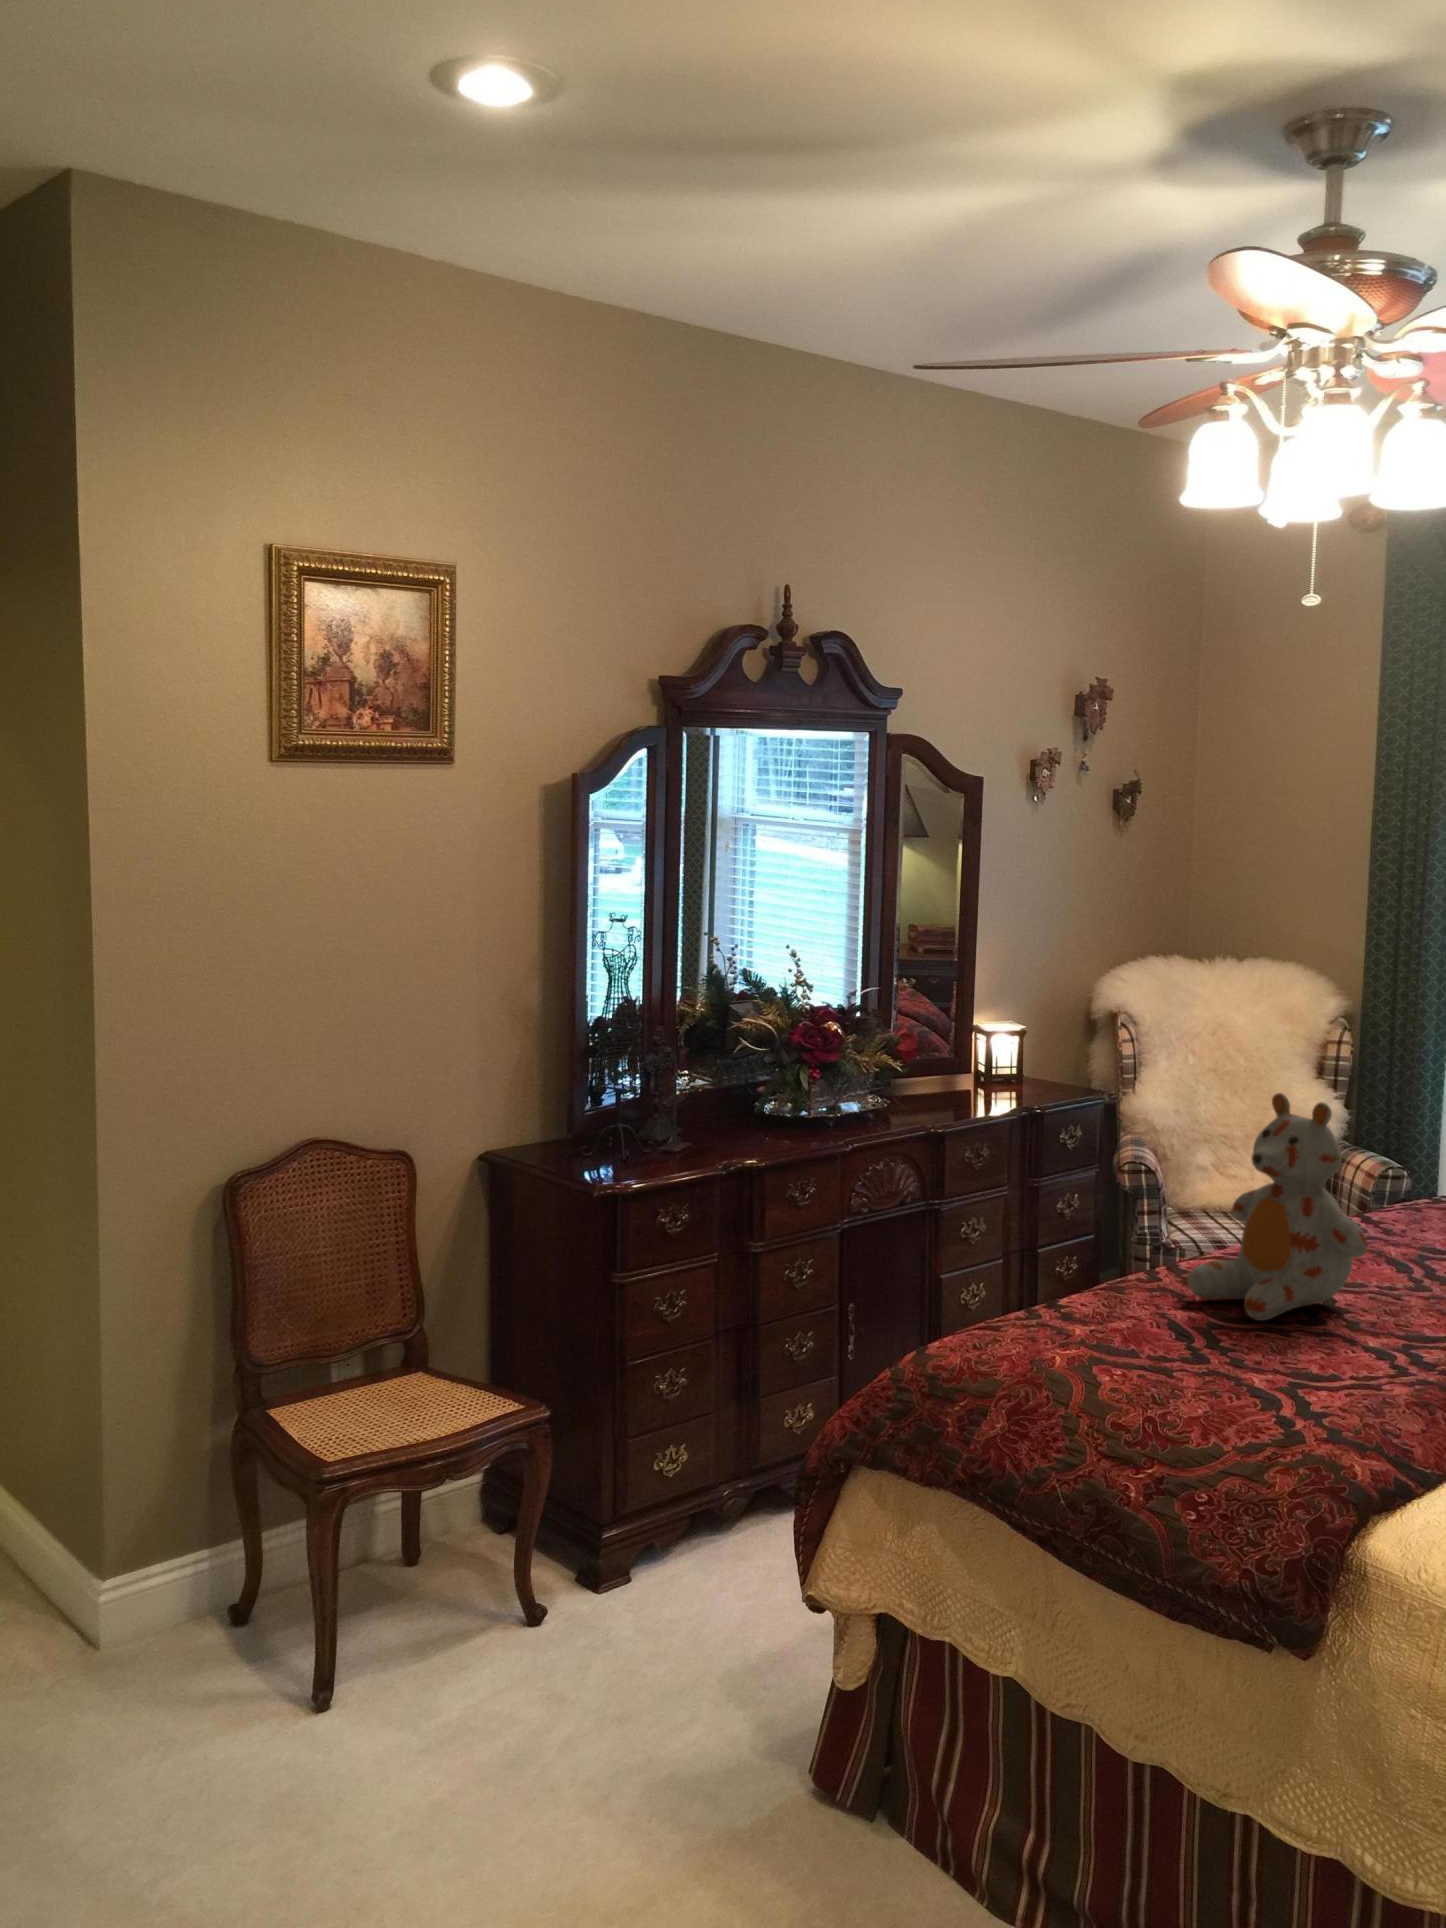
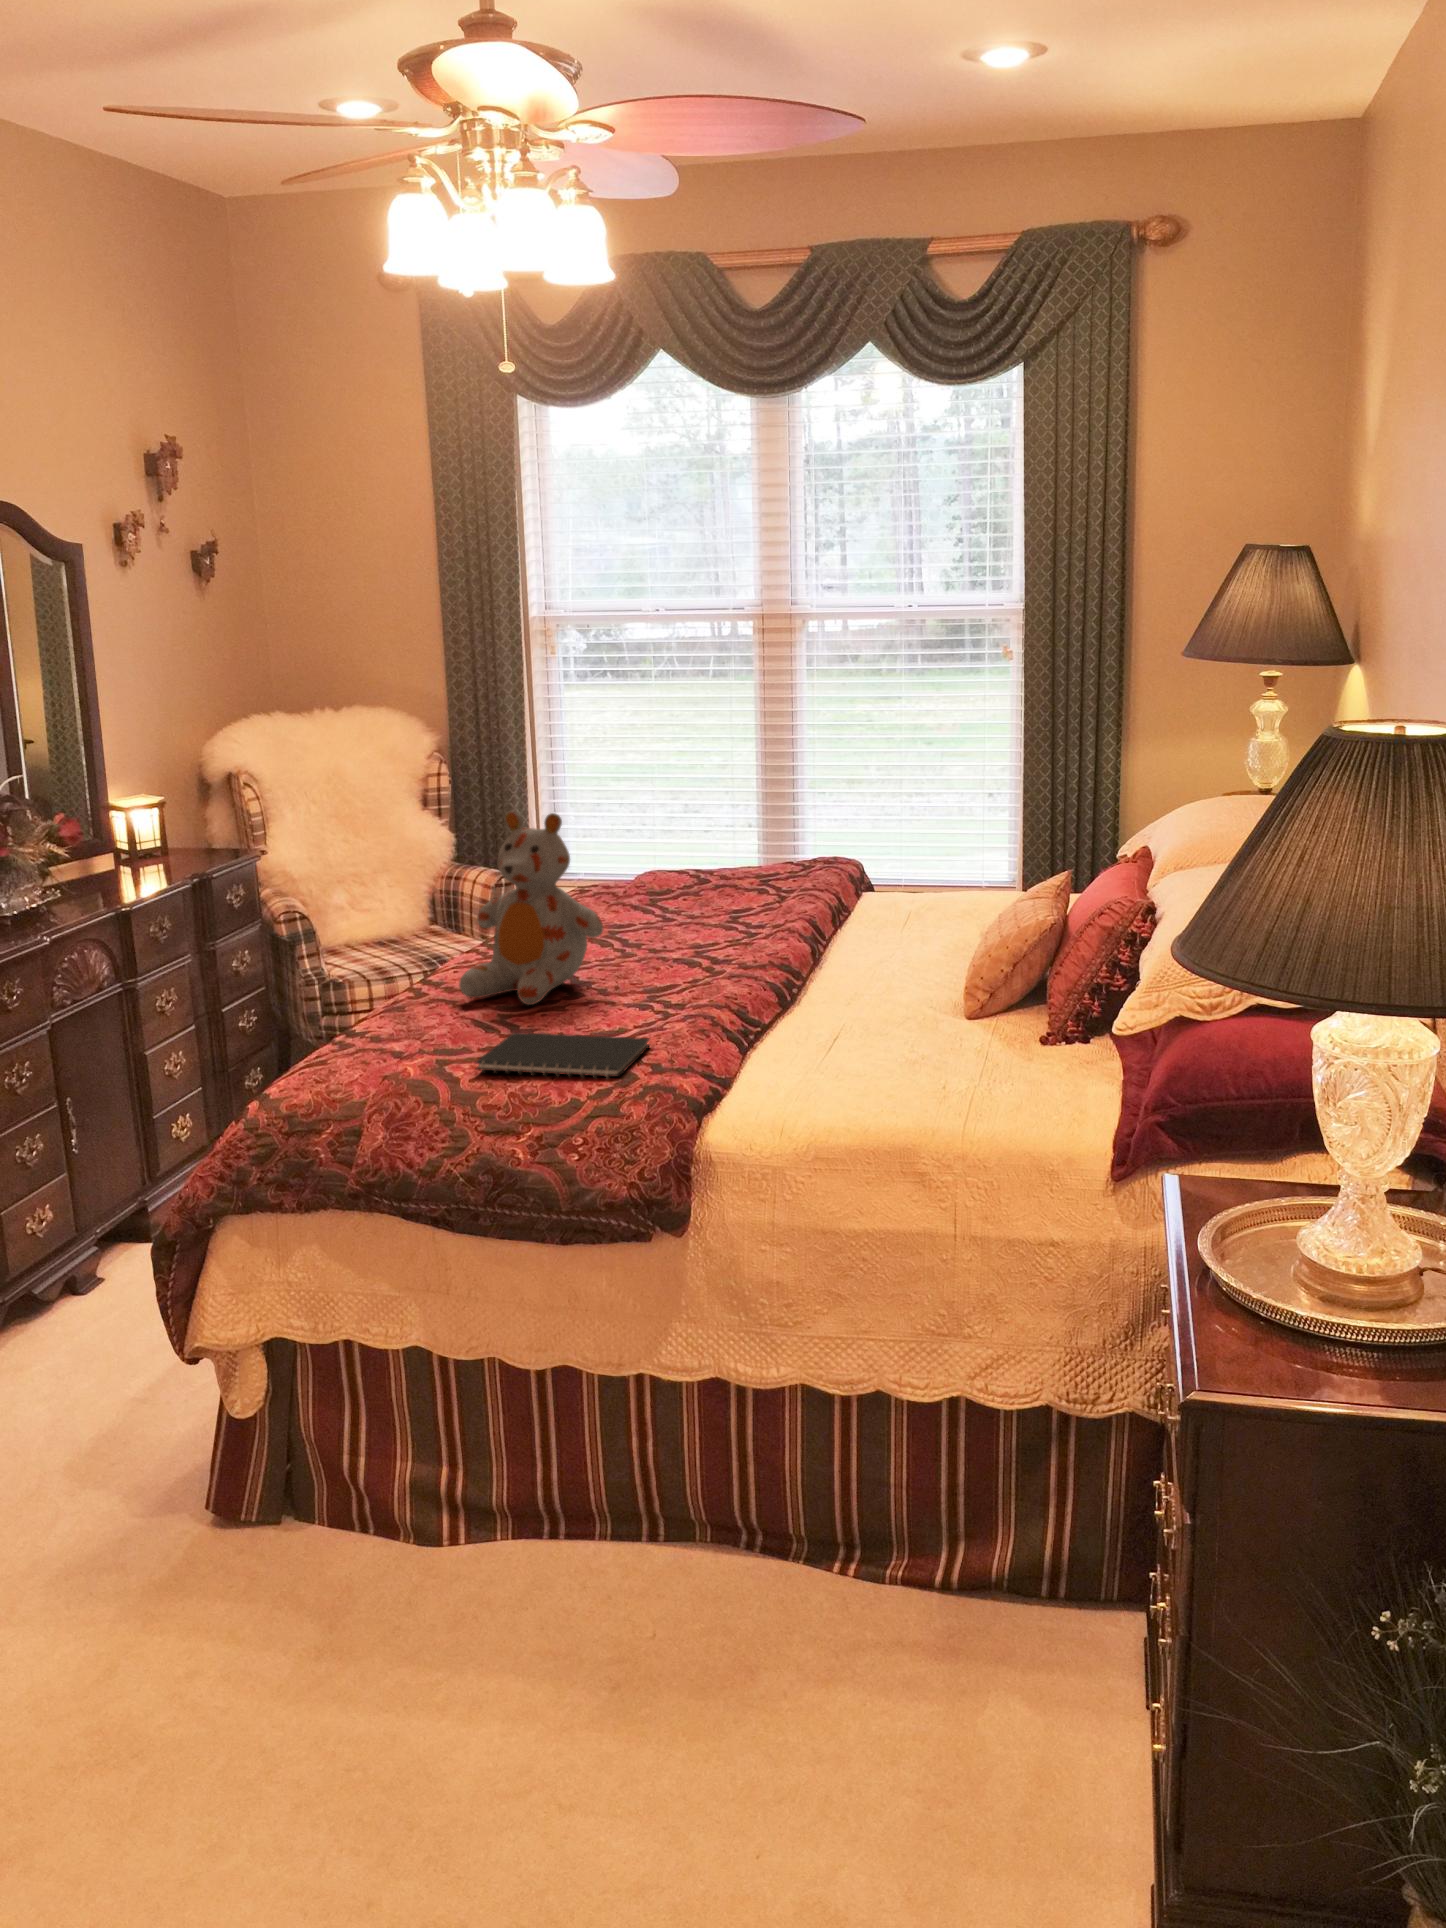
notebook: none [1127,1348,1352,1433] -> present [475,1032,650,1078]

